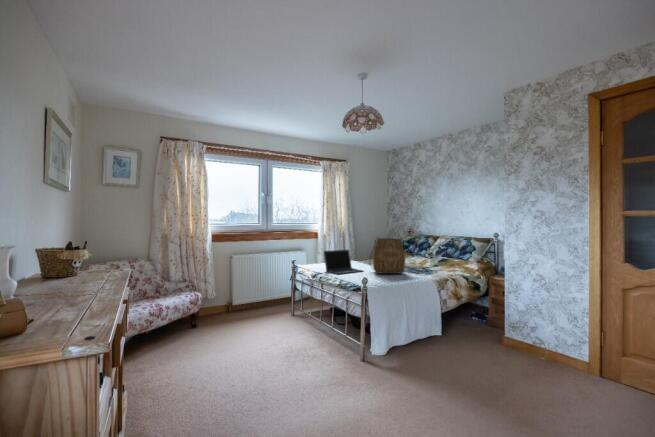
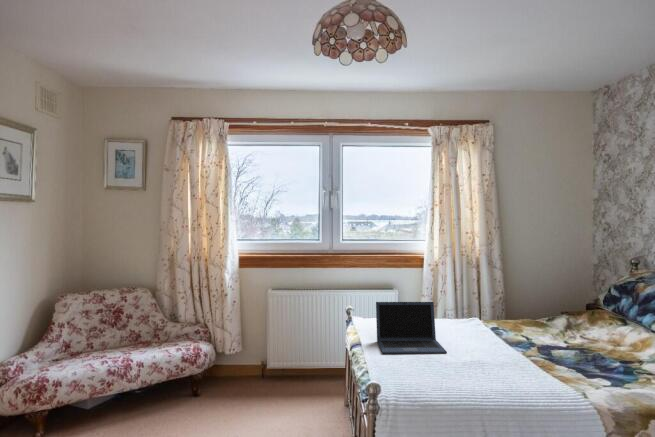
tote bag: present [370,237,405,274] -> none [455,286,537,374]

